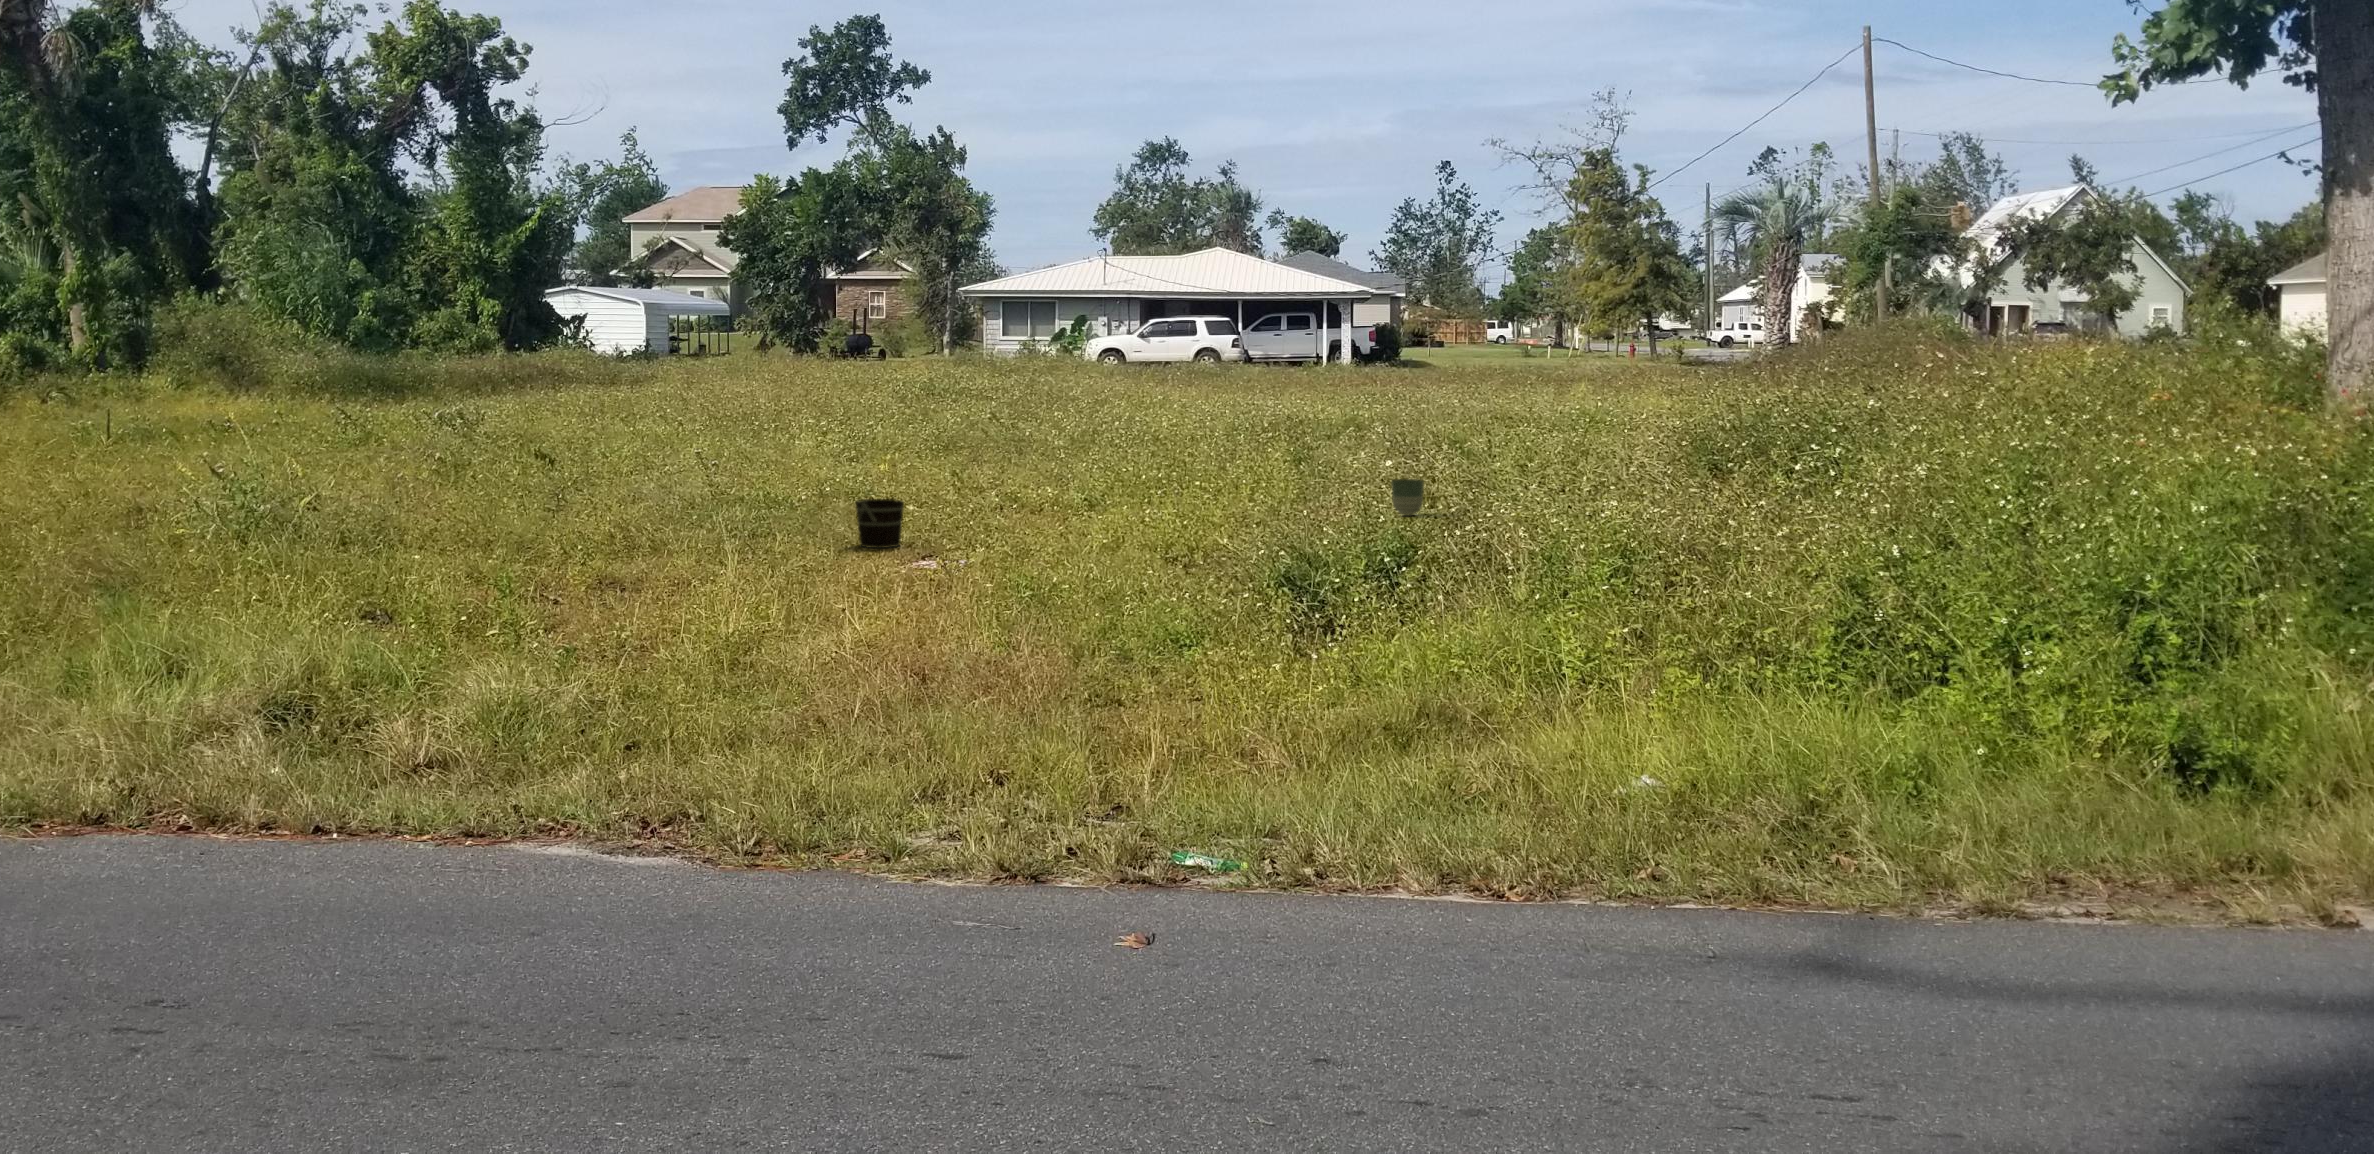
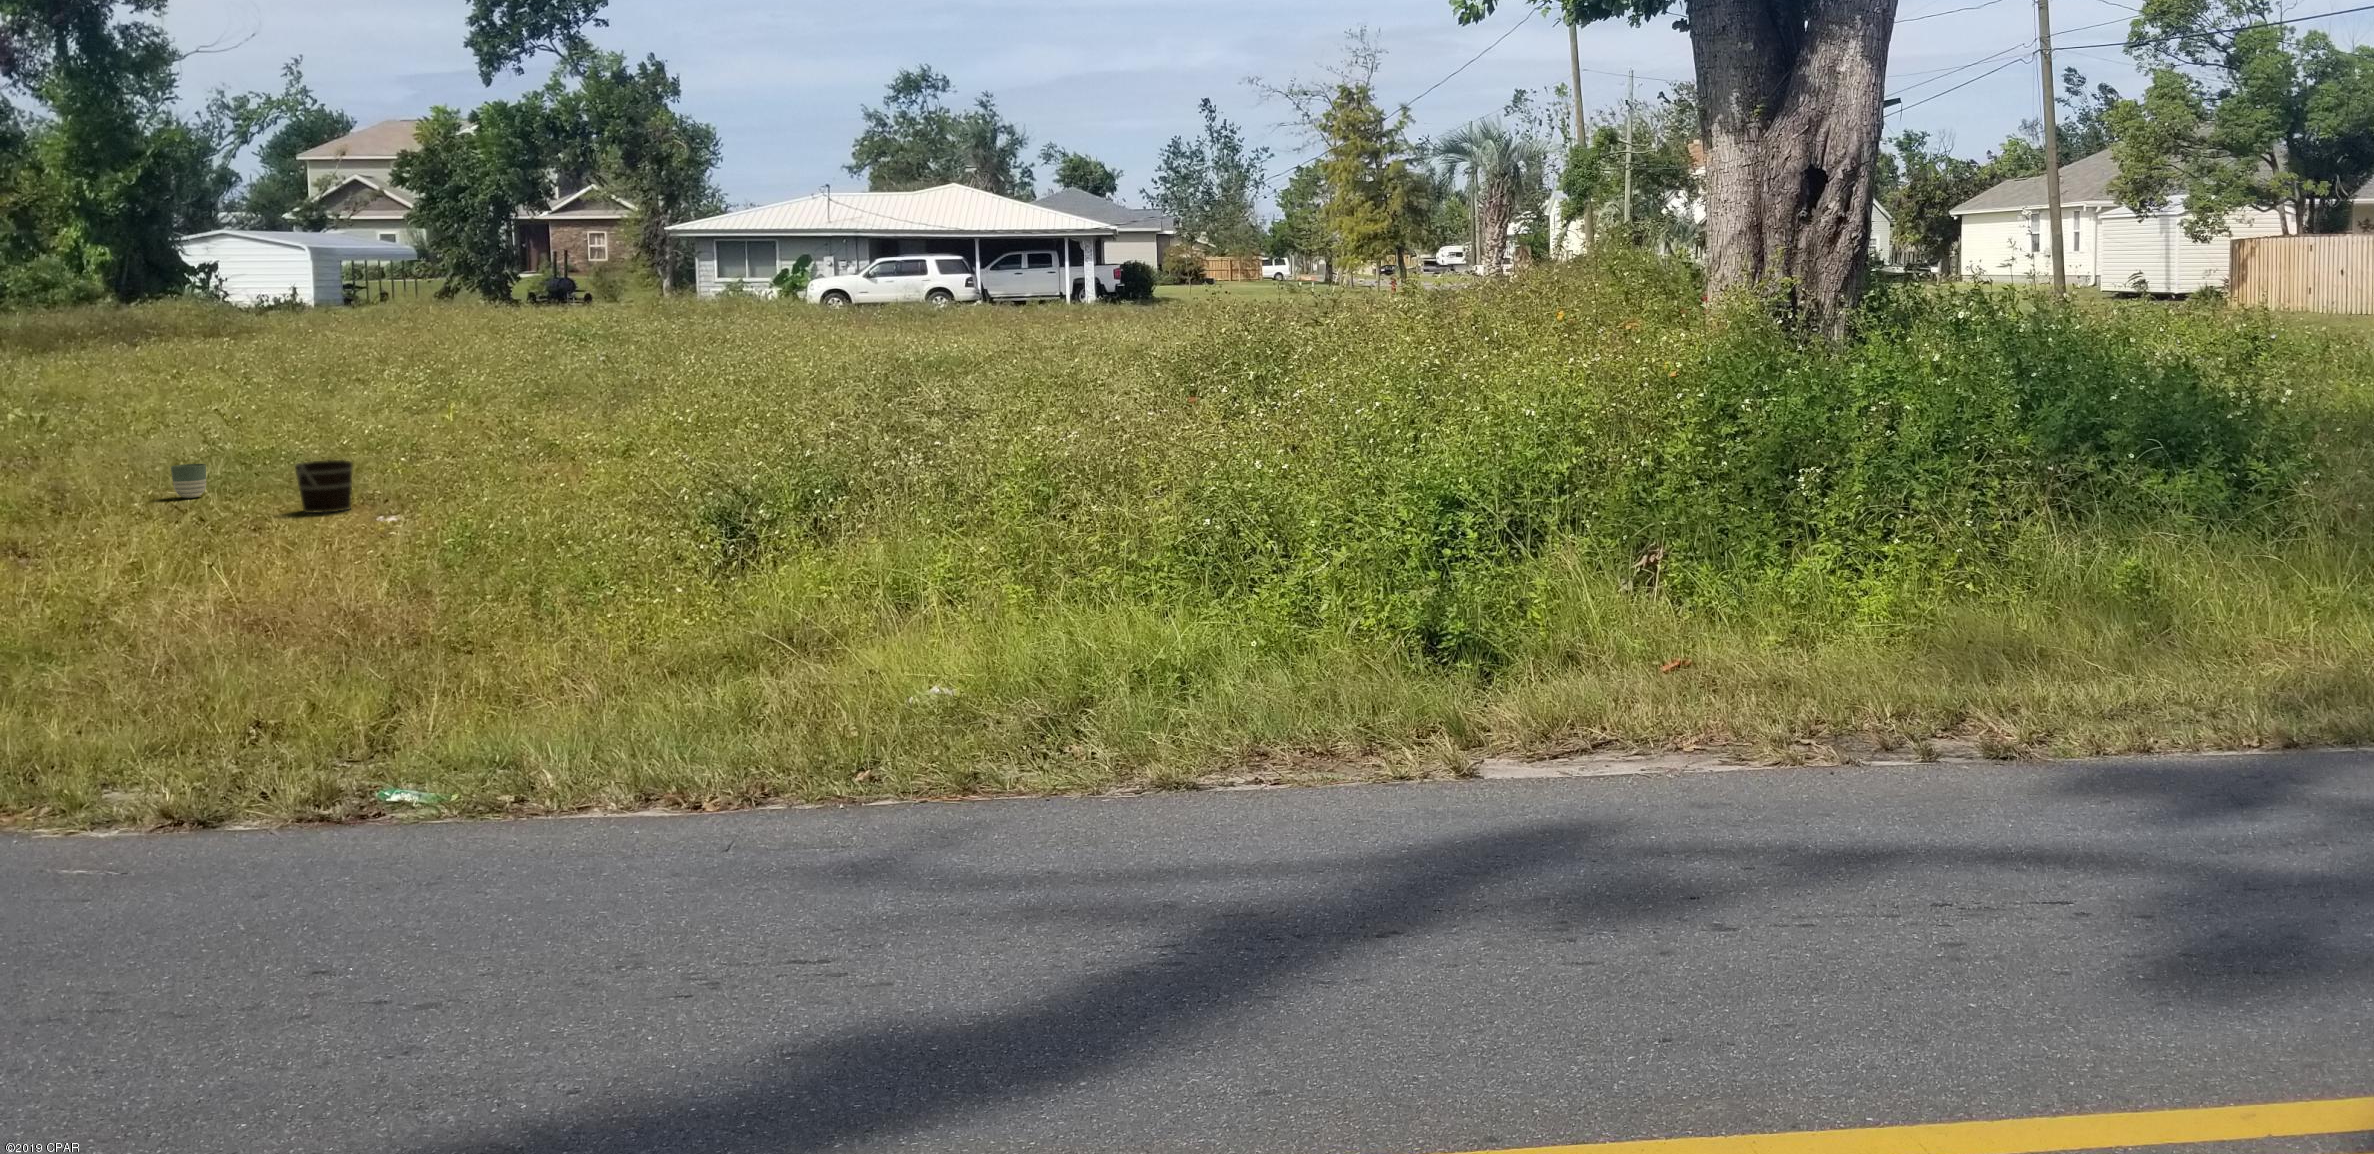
planter: present [1391,479,1424,516] -> present [171,464,206,498]

